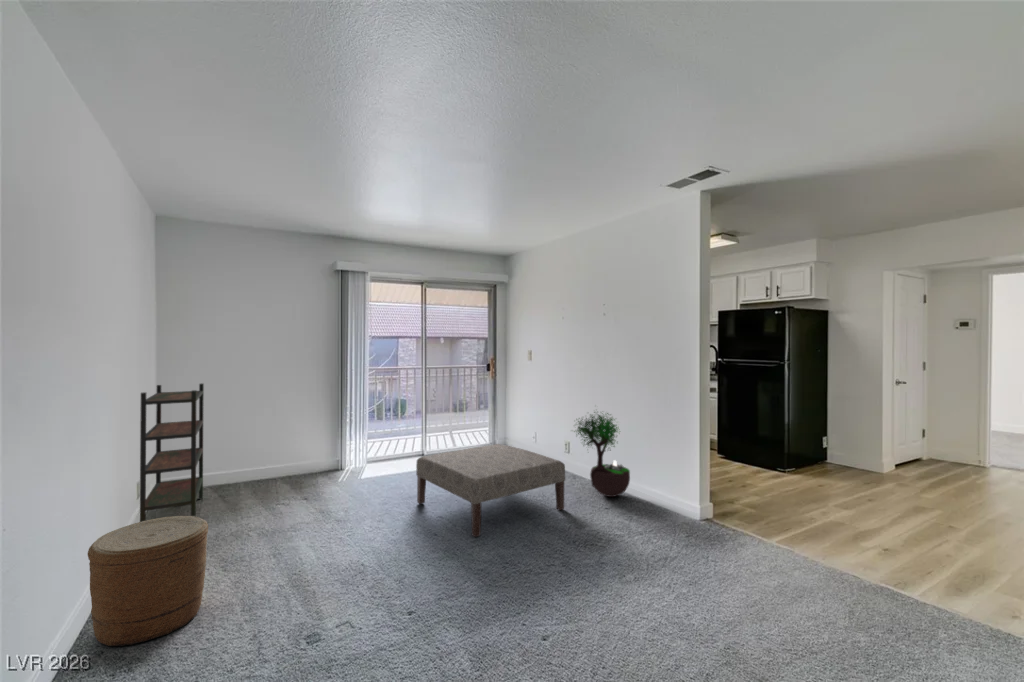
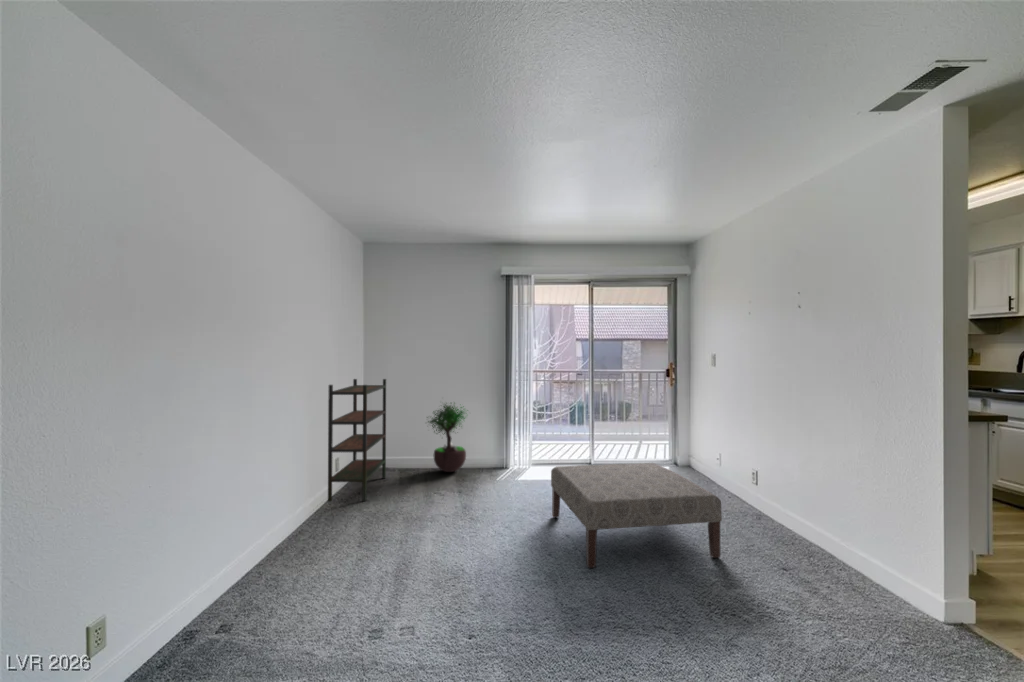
potted tree: present [574,412,630,497] -> present [428,403,466,472]
woven basket: present [88,516,208,646] -> none [243,491,331,593]

